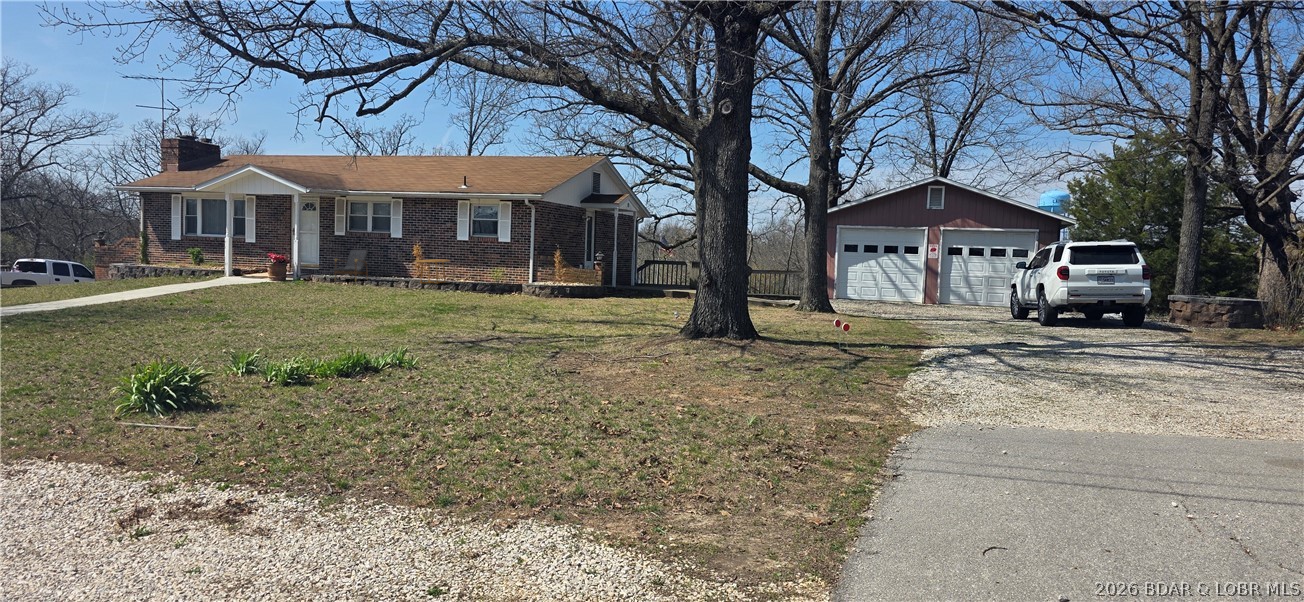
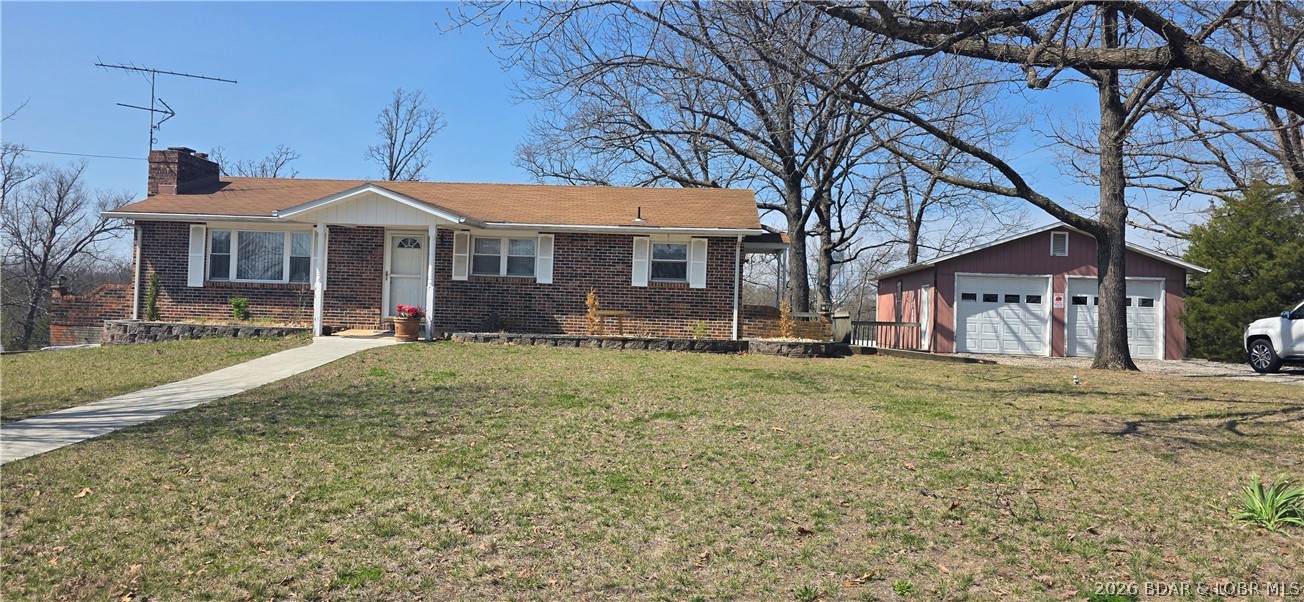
lounge chair: present [334,250,368,280] -> none [474,299,509,338]

